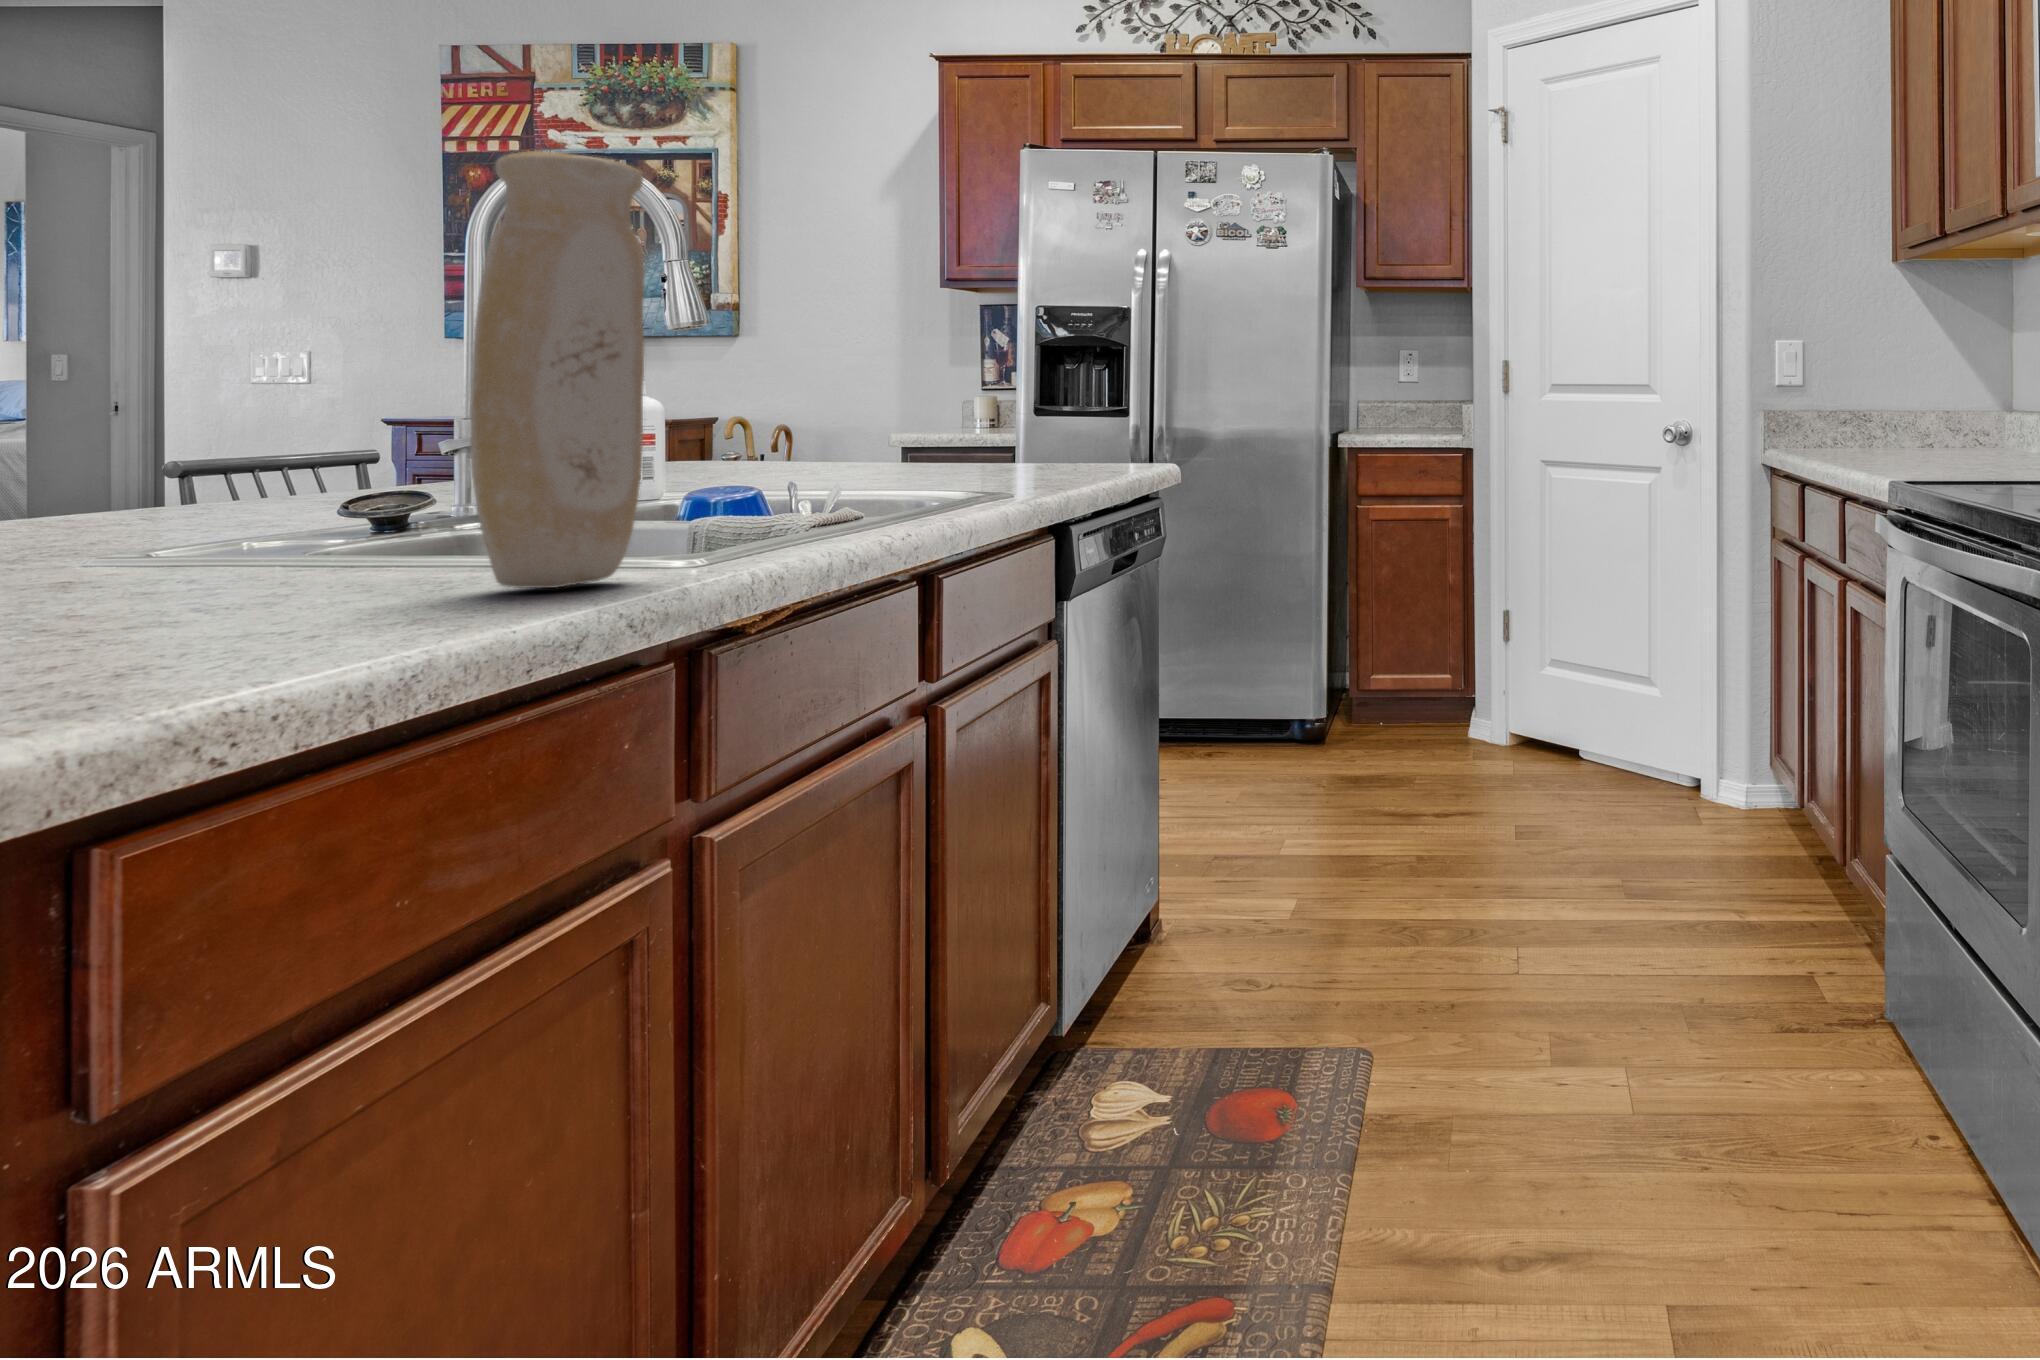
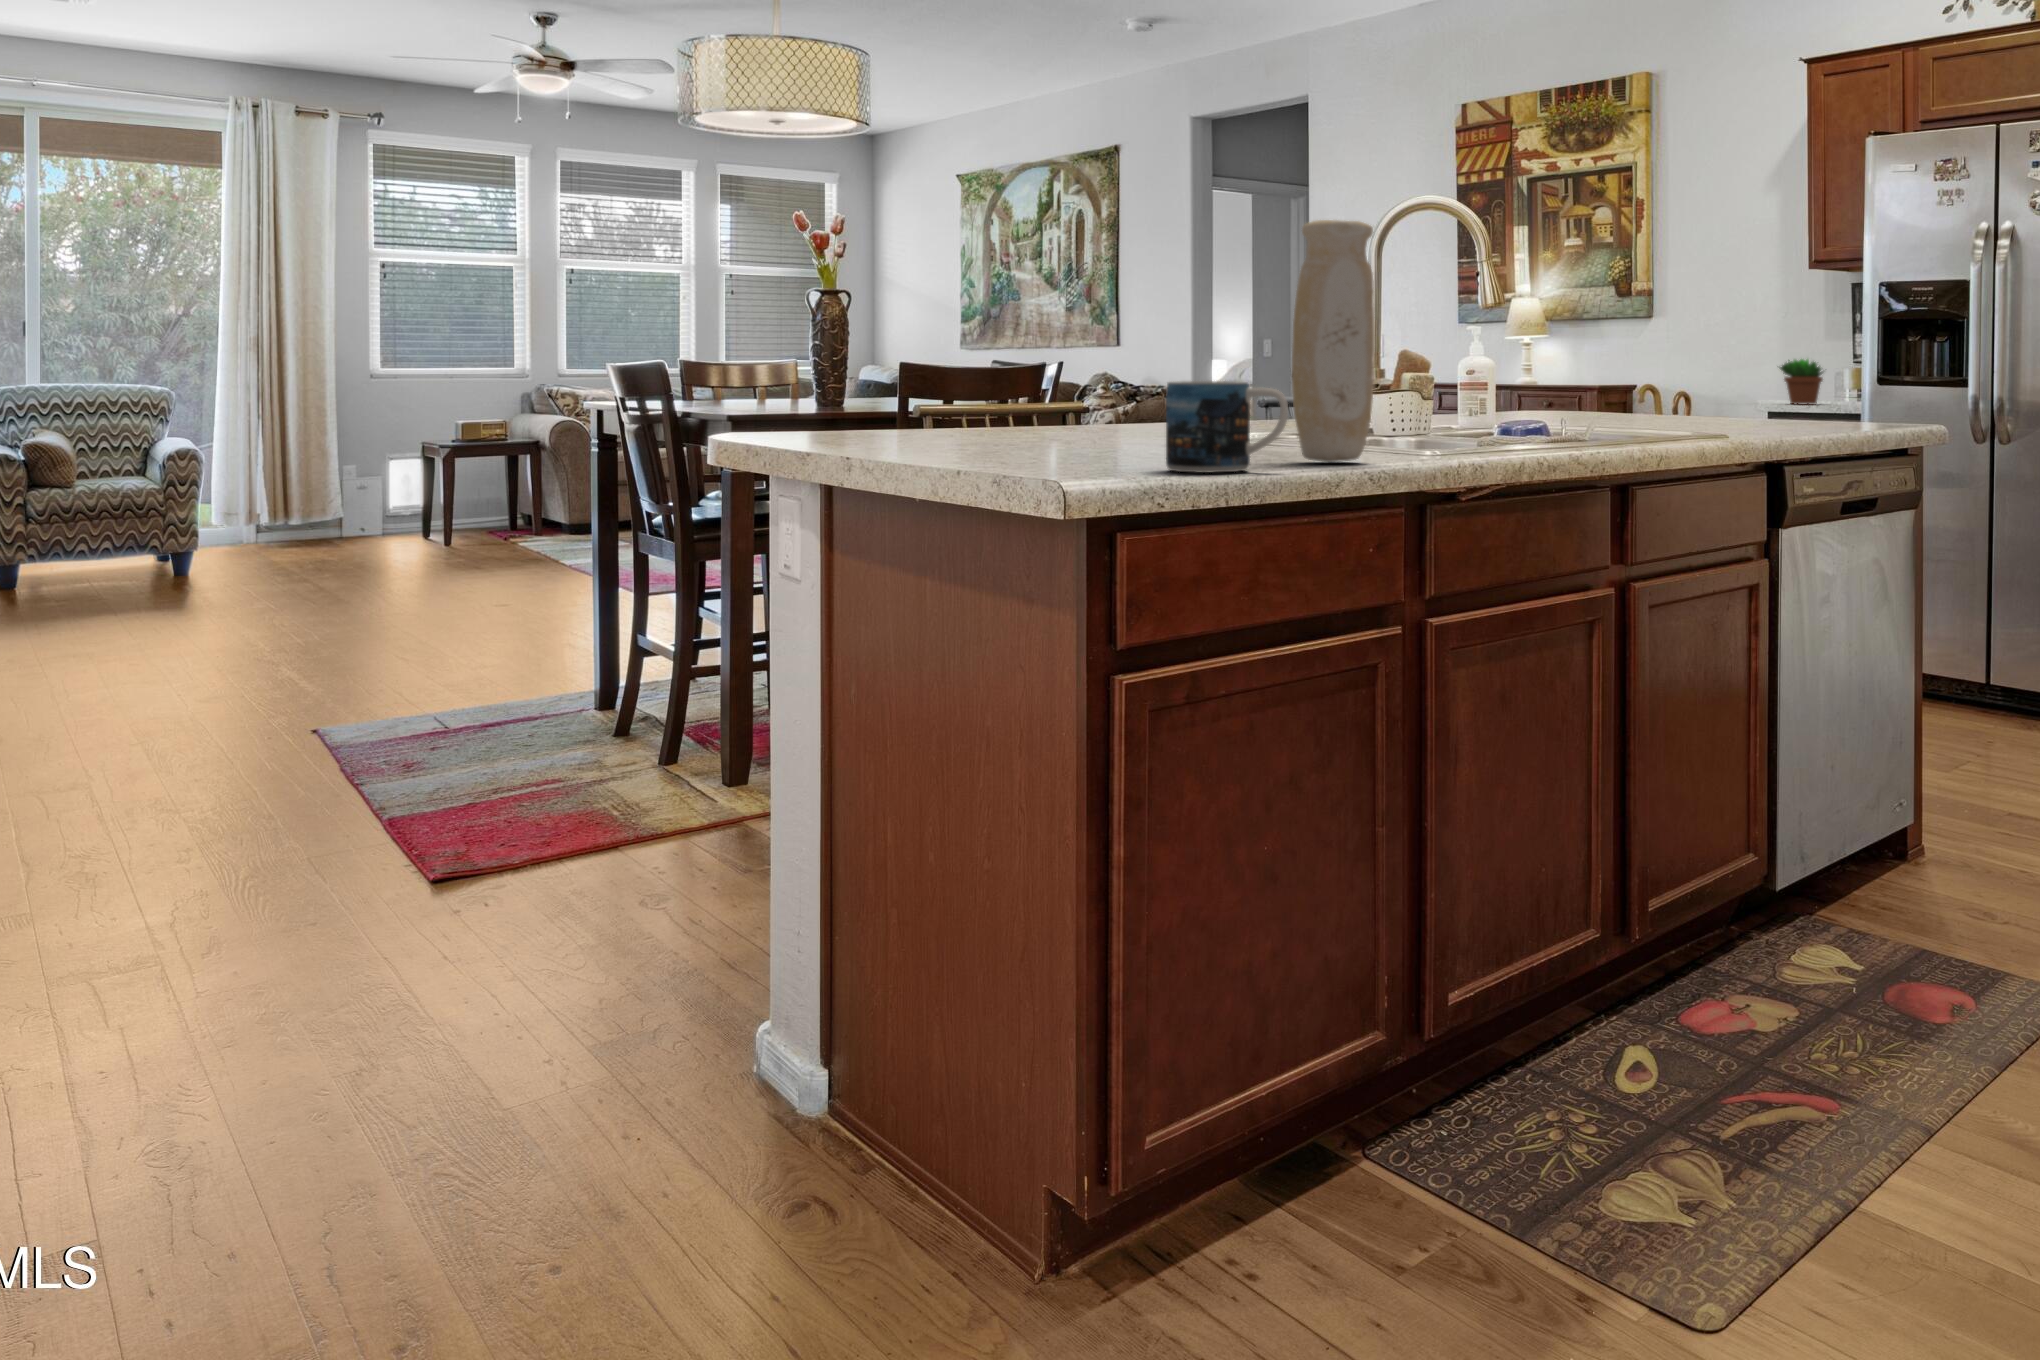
succulent plant: none [900,386,957,439] -> present [1780,359,1823,405]
mug: none [203,451,528,652] -> present [1166,381,1288,473]

